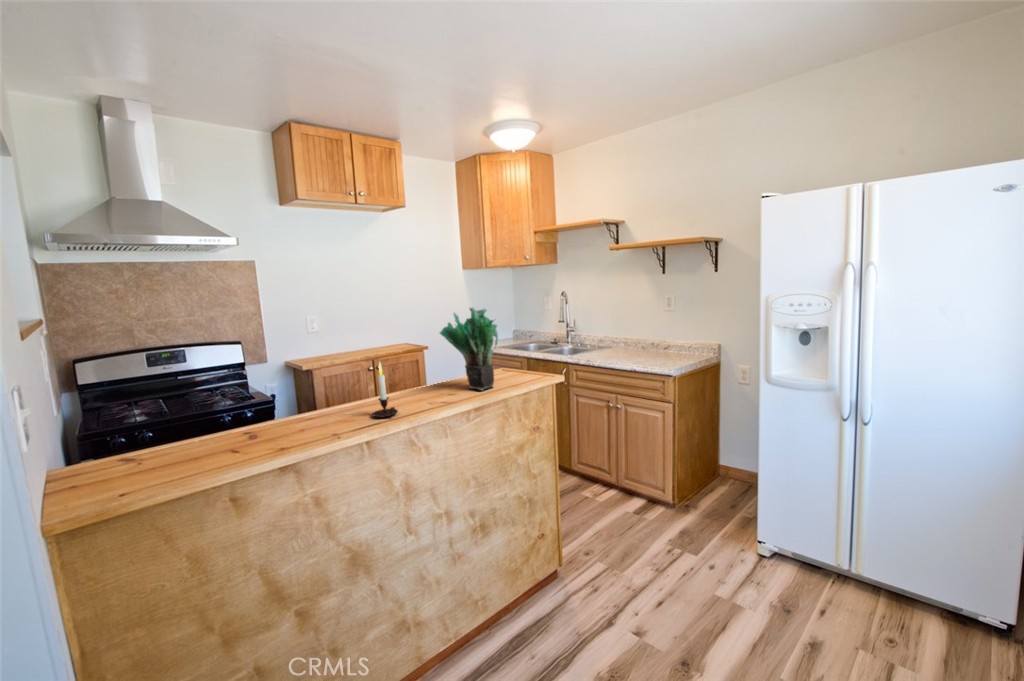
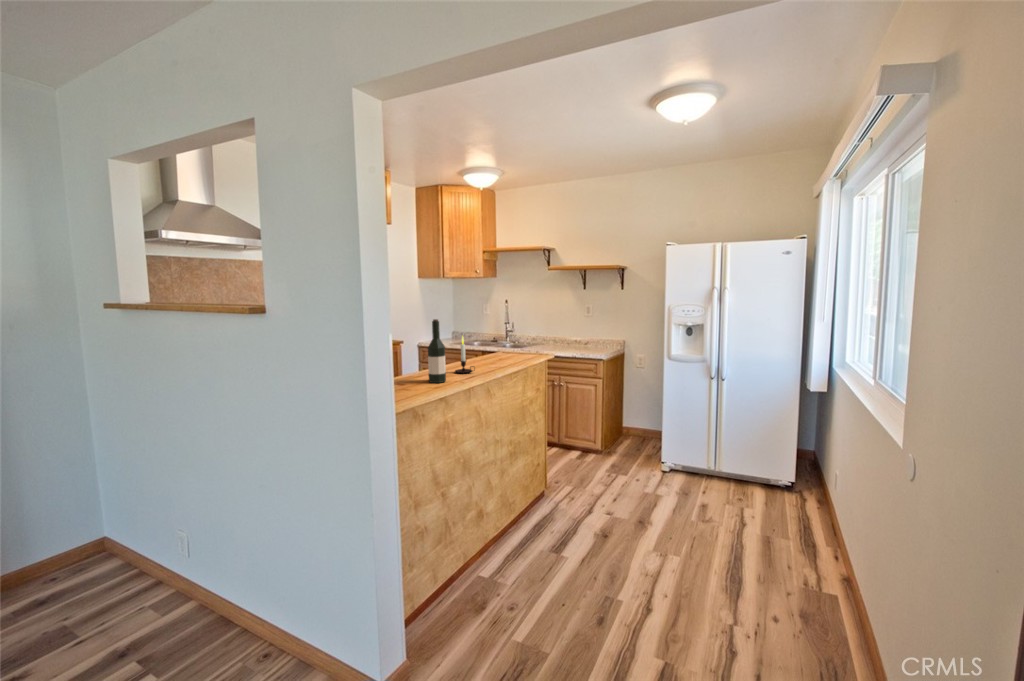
potted plant: present [440,308,498,390] -> none [482,303,516,360]
wine bottle: none [299,345,331,440] -> present [428,319,446,383]

